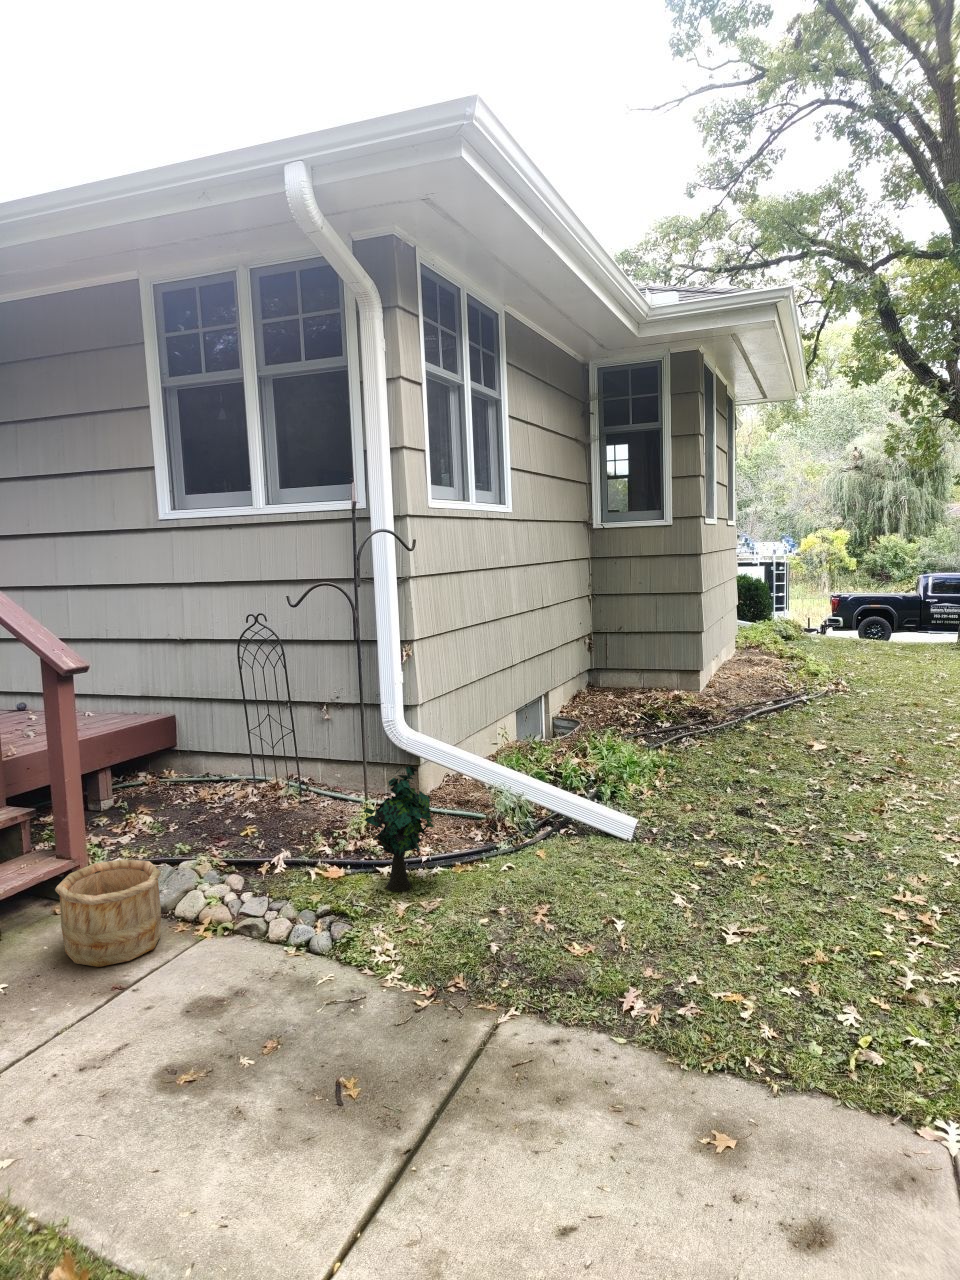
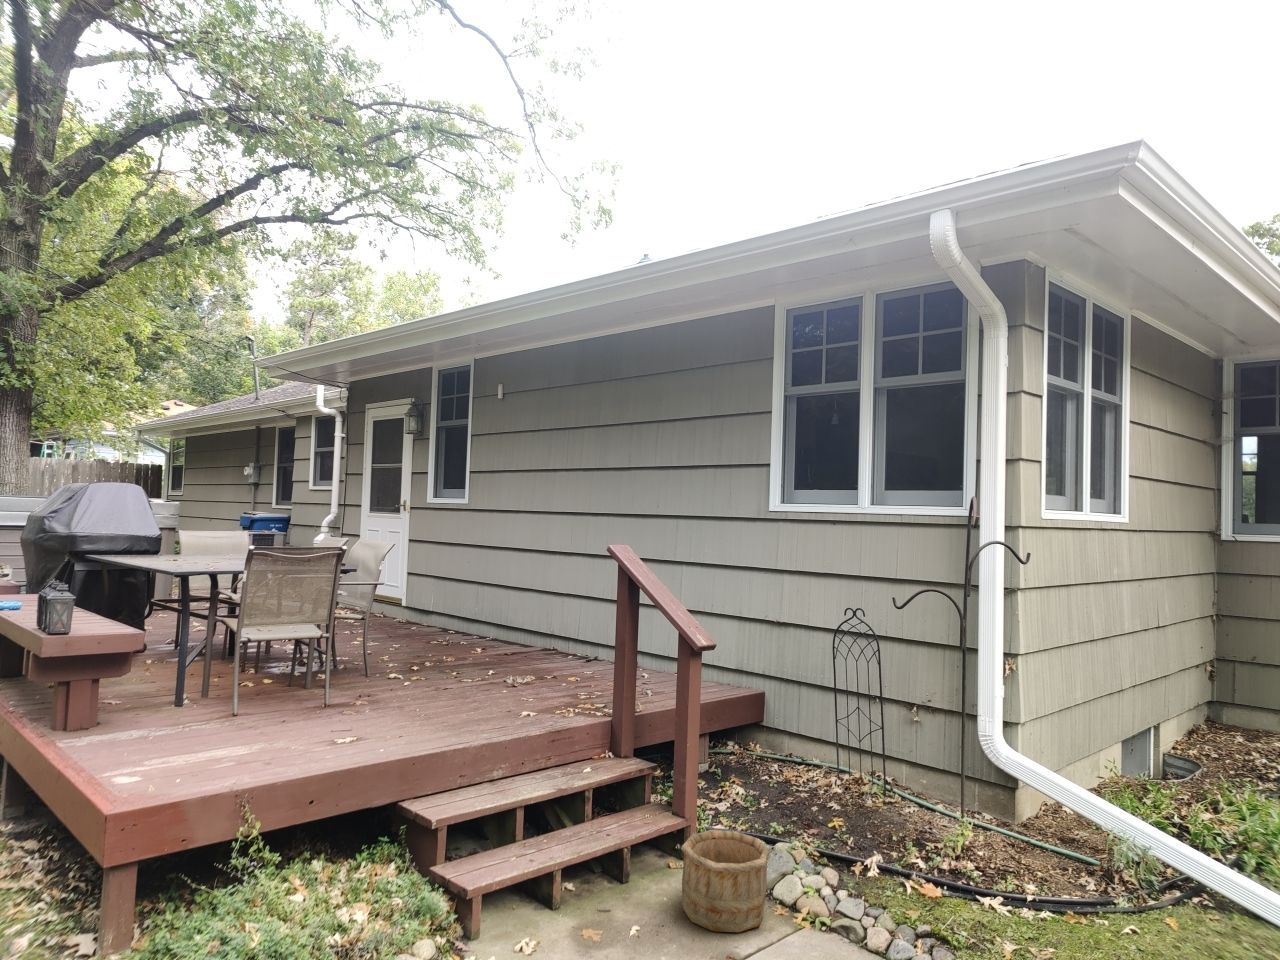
decorative plant: present [364,766,435,891] -> none [968,795,1048,929]

